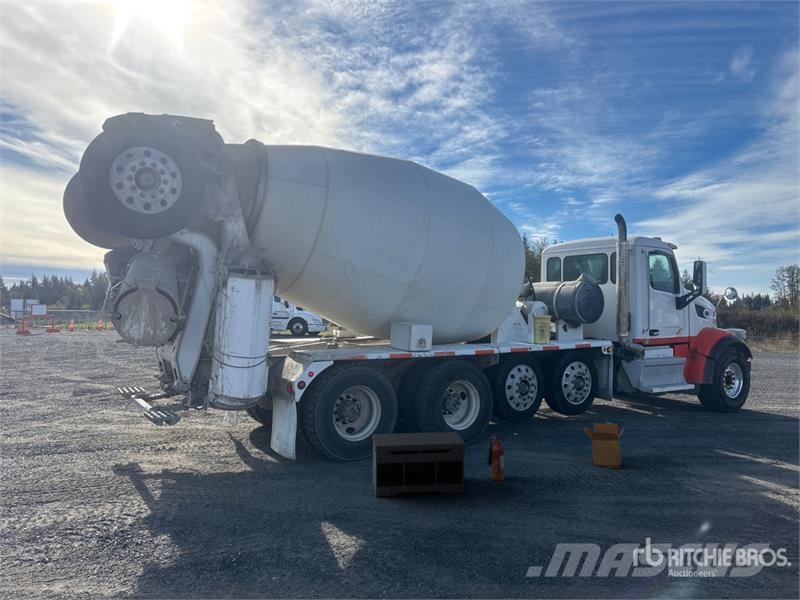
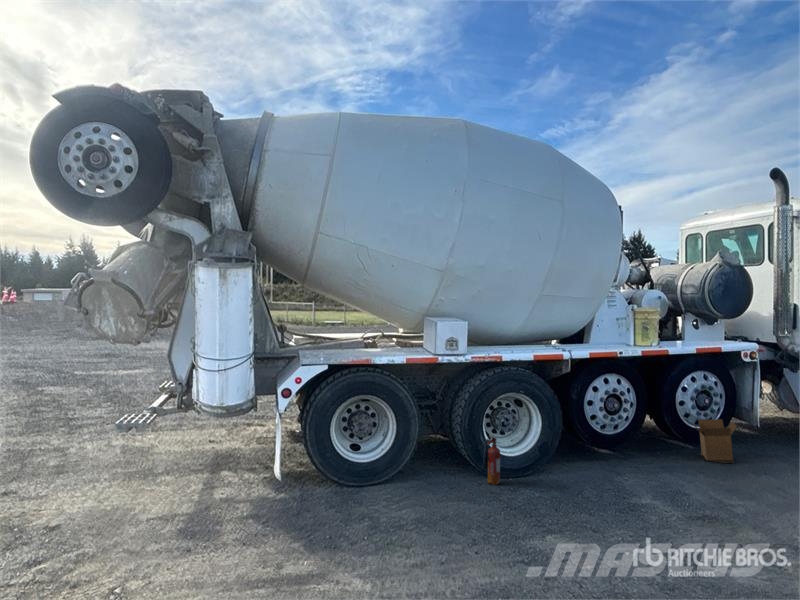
cardboard box: present [584,423,624,469] -> present [692,419,737,463]
bench: present [372,432,465,496] -> none [362,434,460,501]

